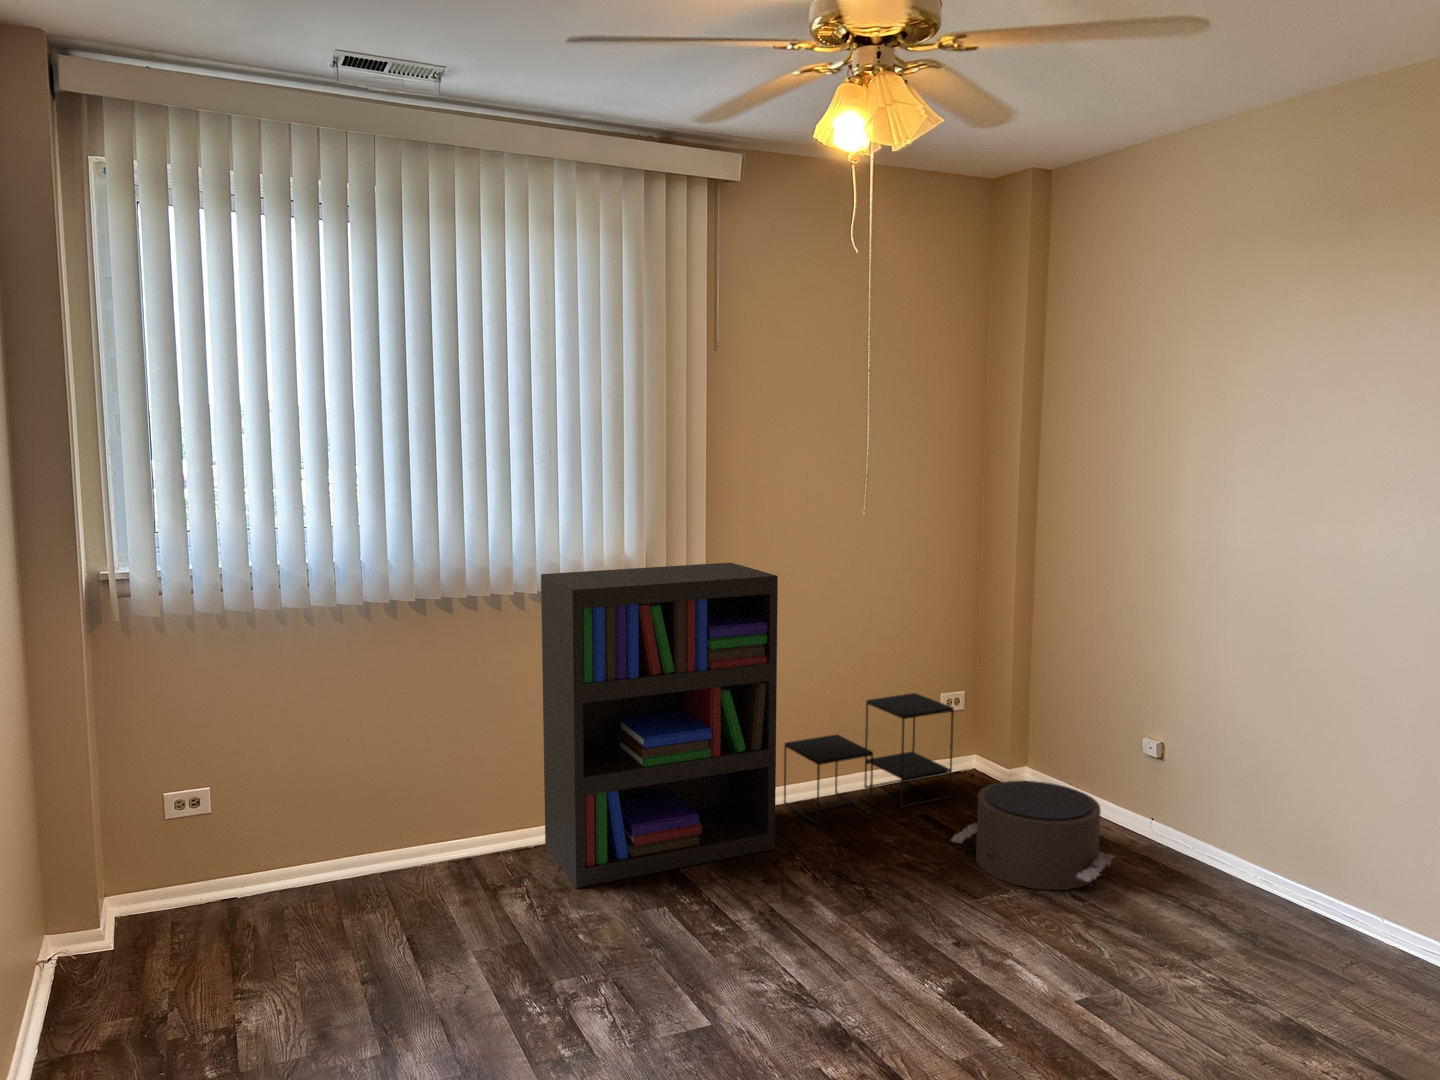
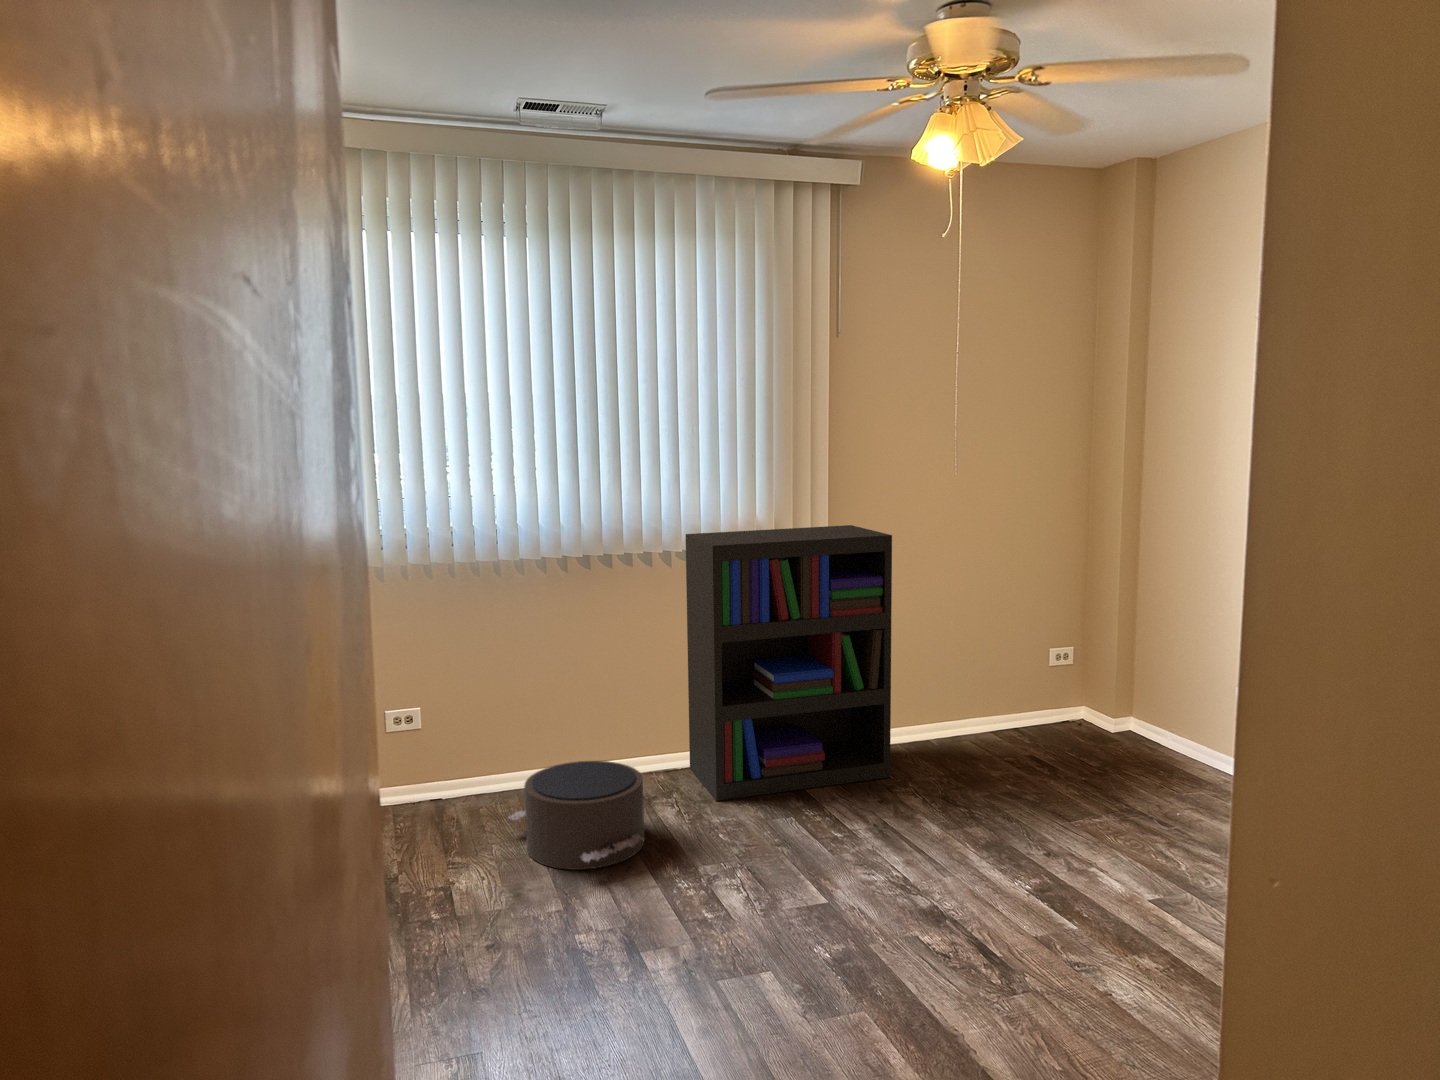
side table: present [784,693,954,825] -> none [900,647,1059,760]
pouf: present [951,781,1114,890] -> present [509,761,645,870]

